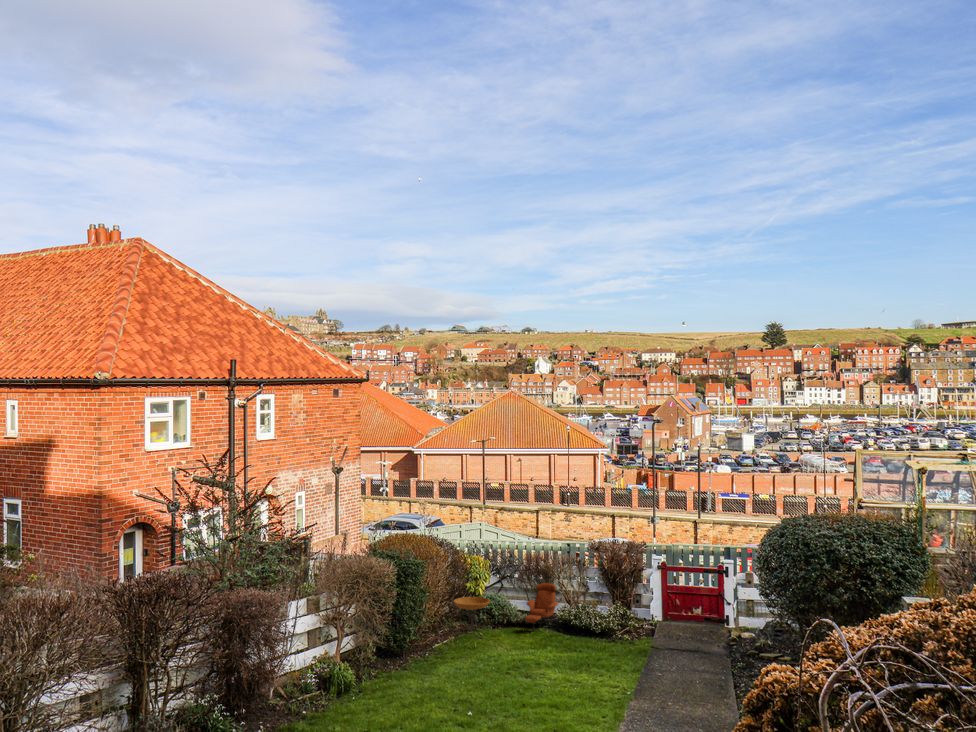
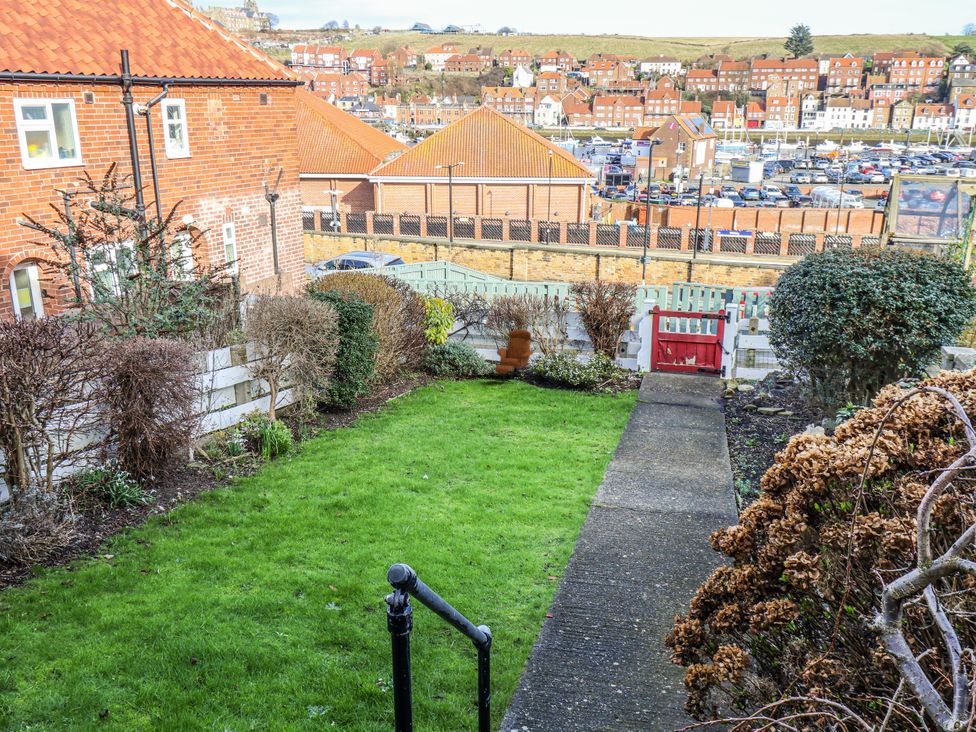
side table: present [454,597,490,631] -> none [411,345,455,383]

